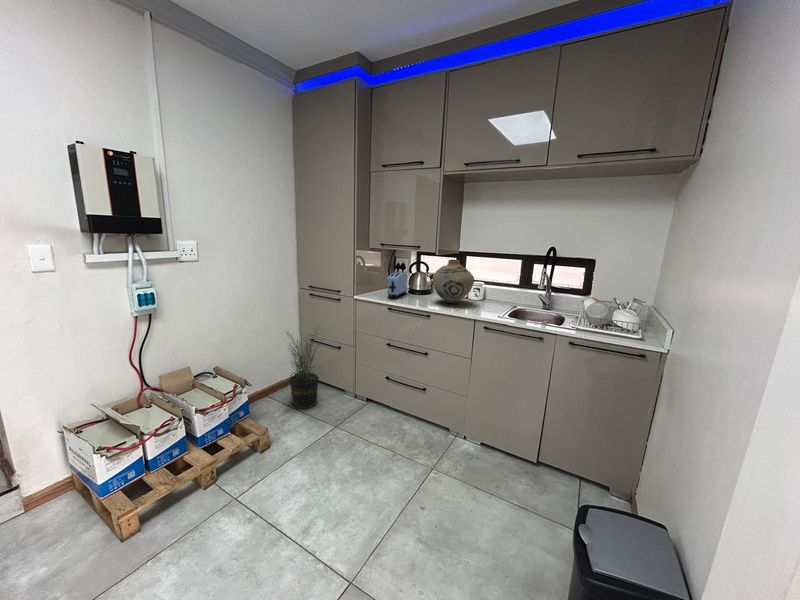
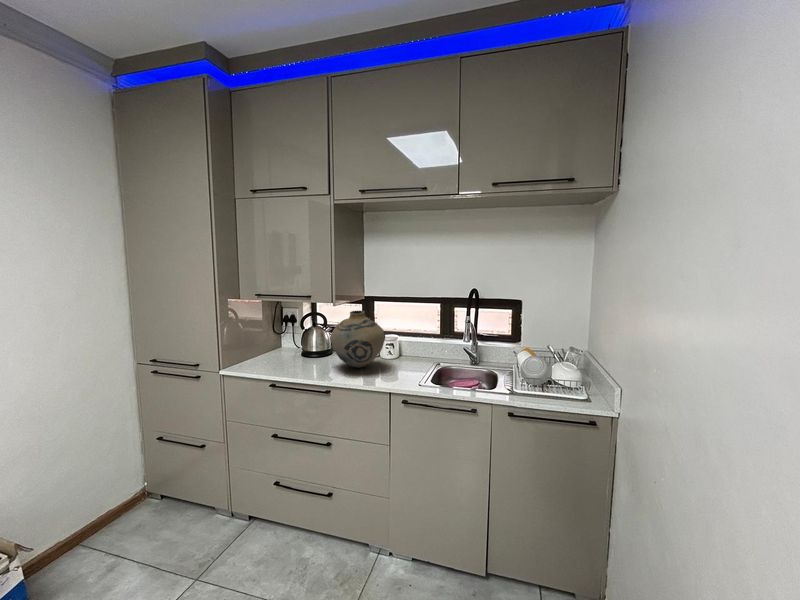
toaster: present [388,272,407,299] -> none [269,331,299,369]
potted plant: present [287,324,321,409] -> none [98,414,177,559]

